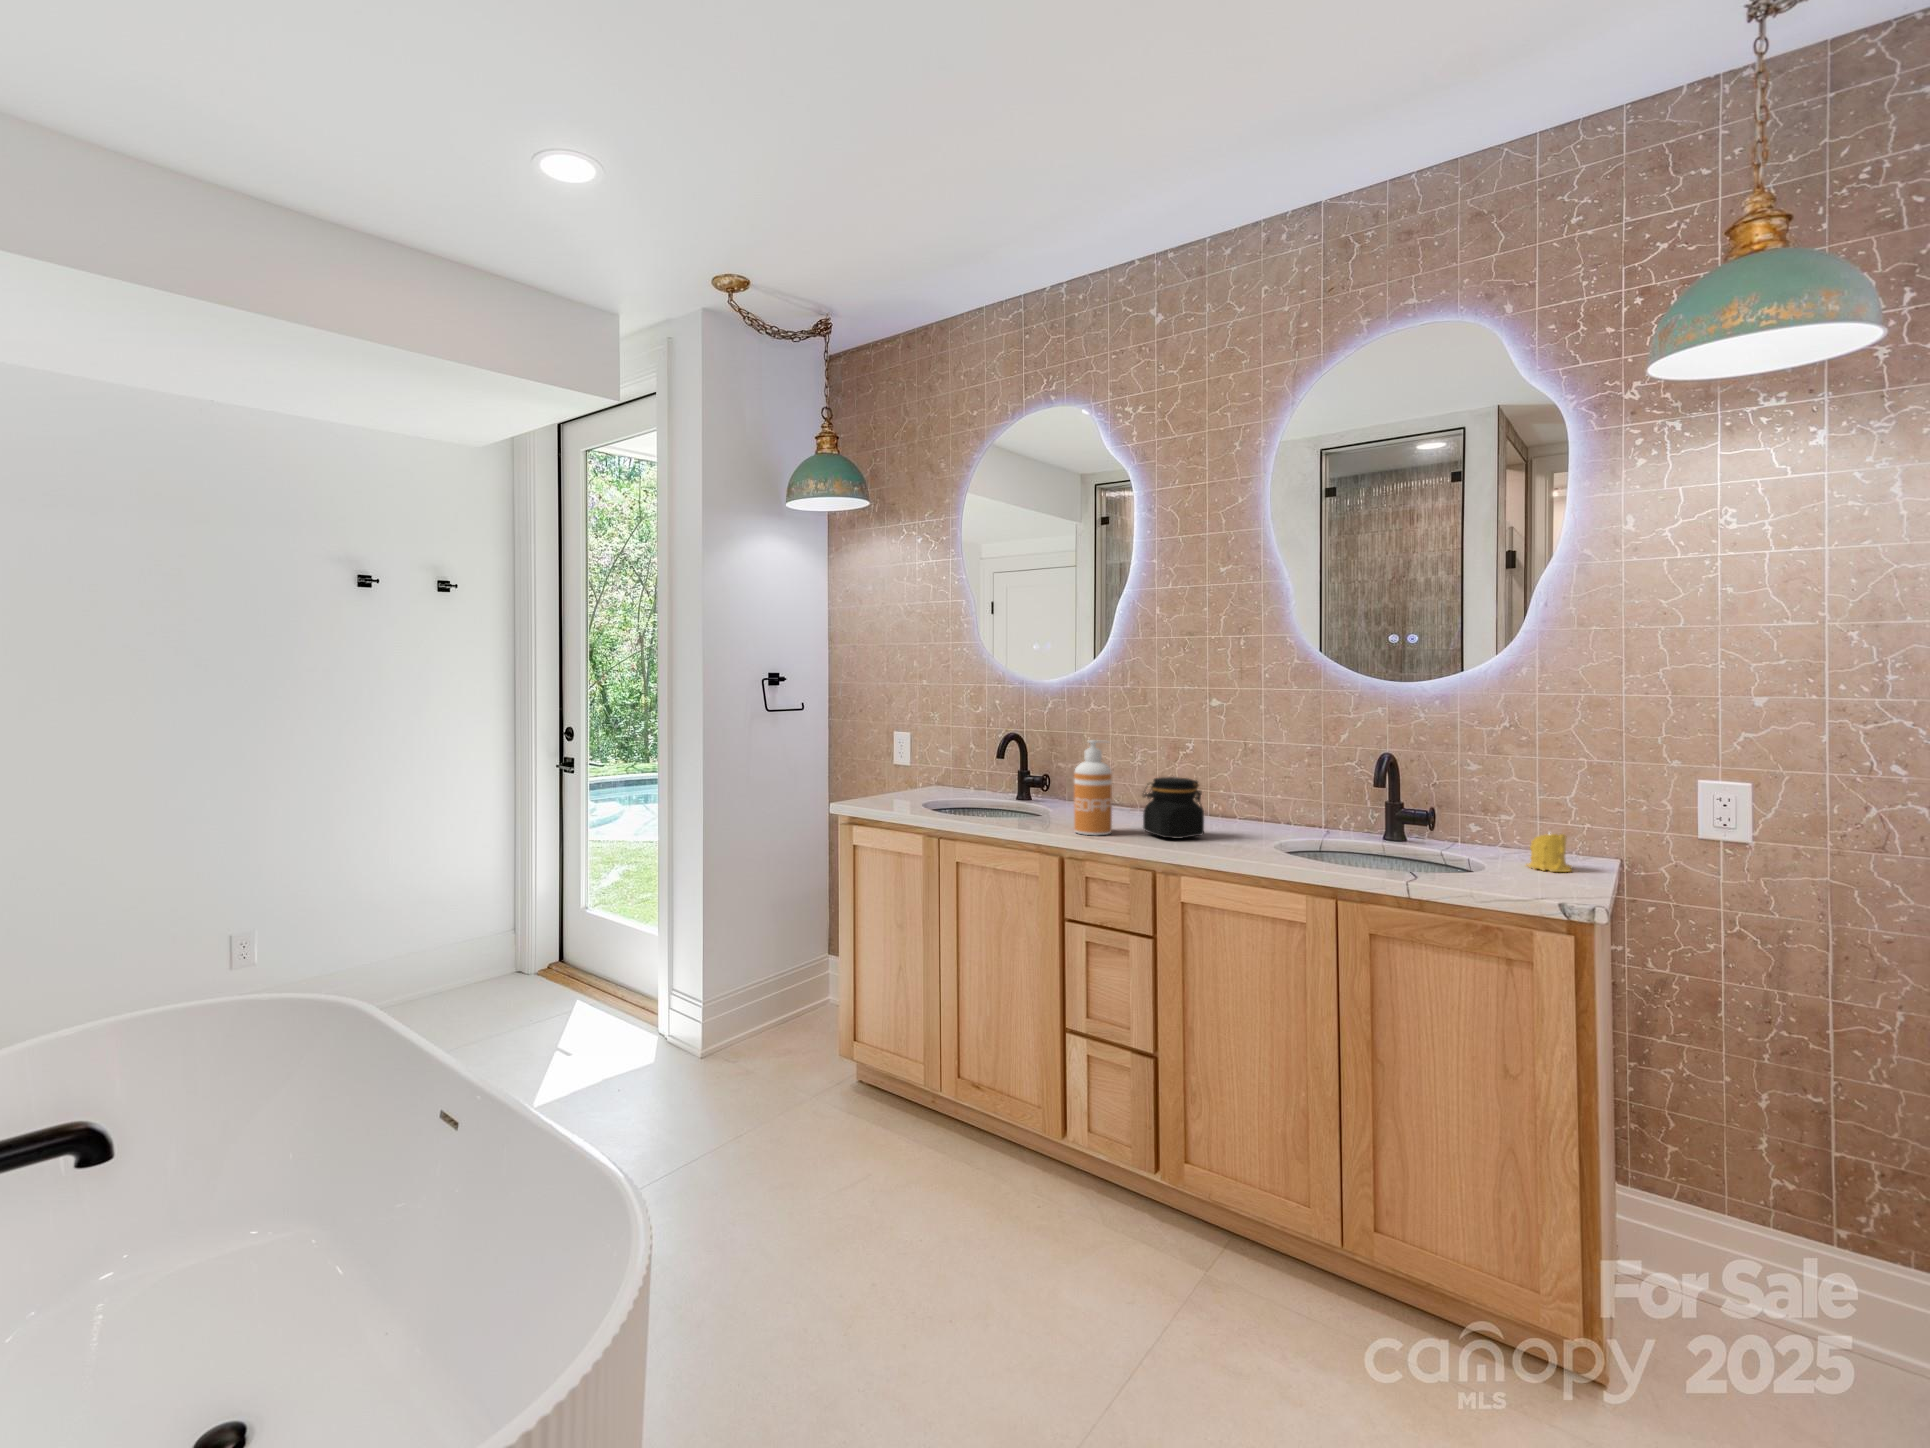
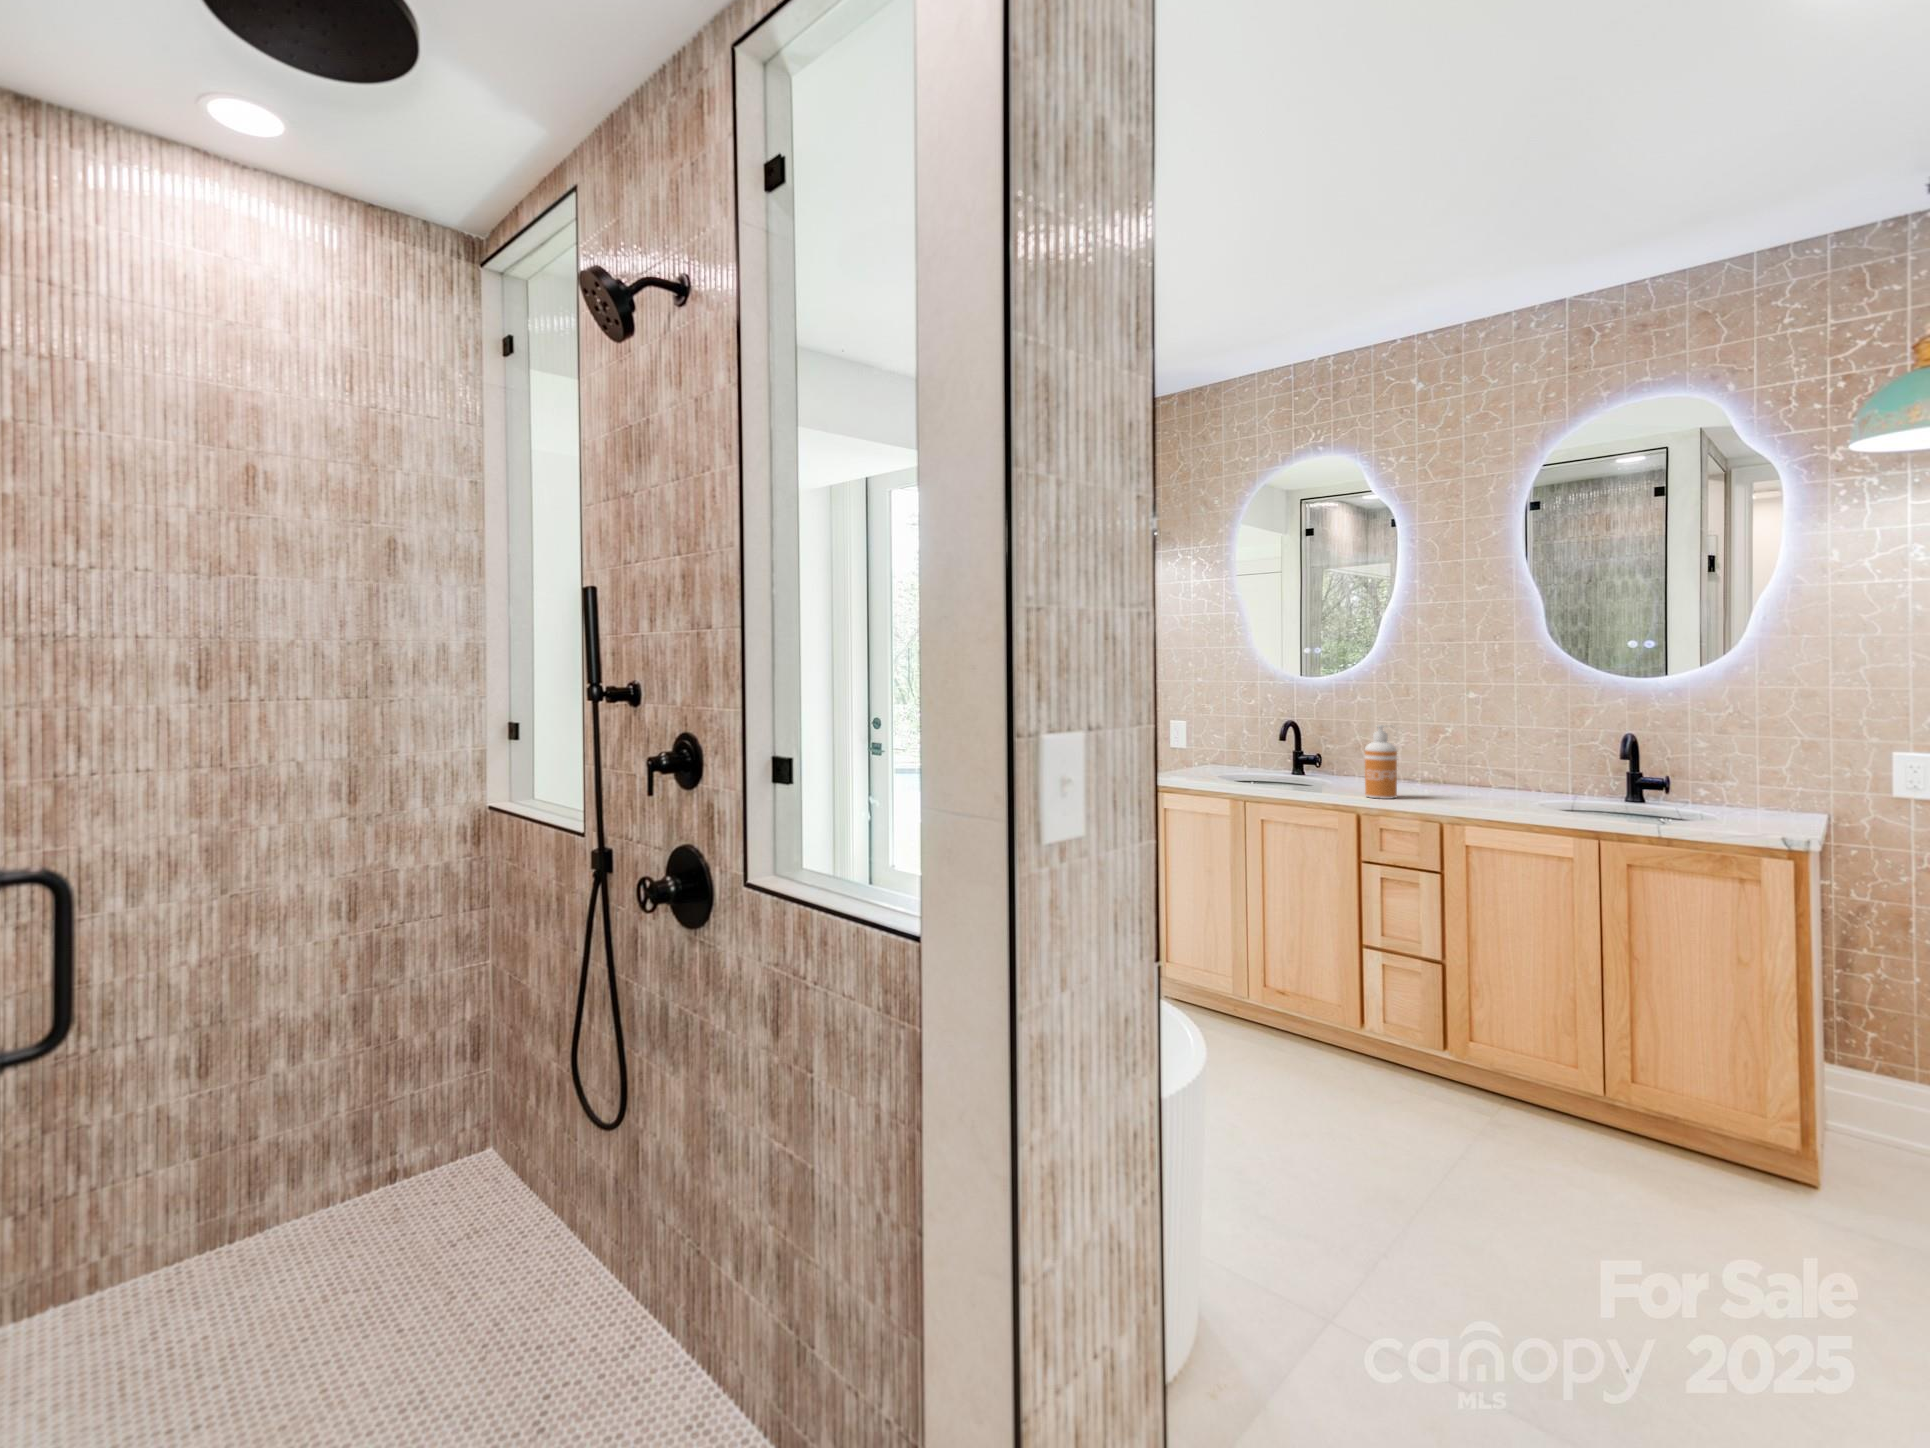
jar: present [1143,777,1204,839] -> none [1423,754,1476,801]
candle: present [1527,834,1572,872] -> none [1750,790,1789,821]

